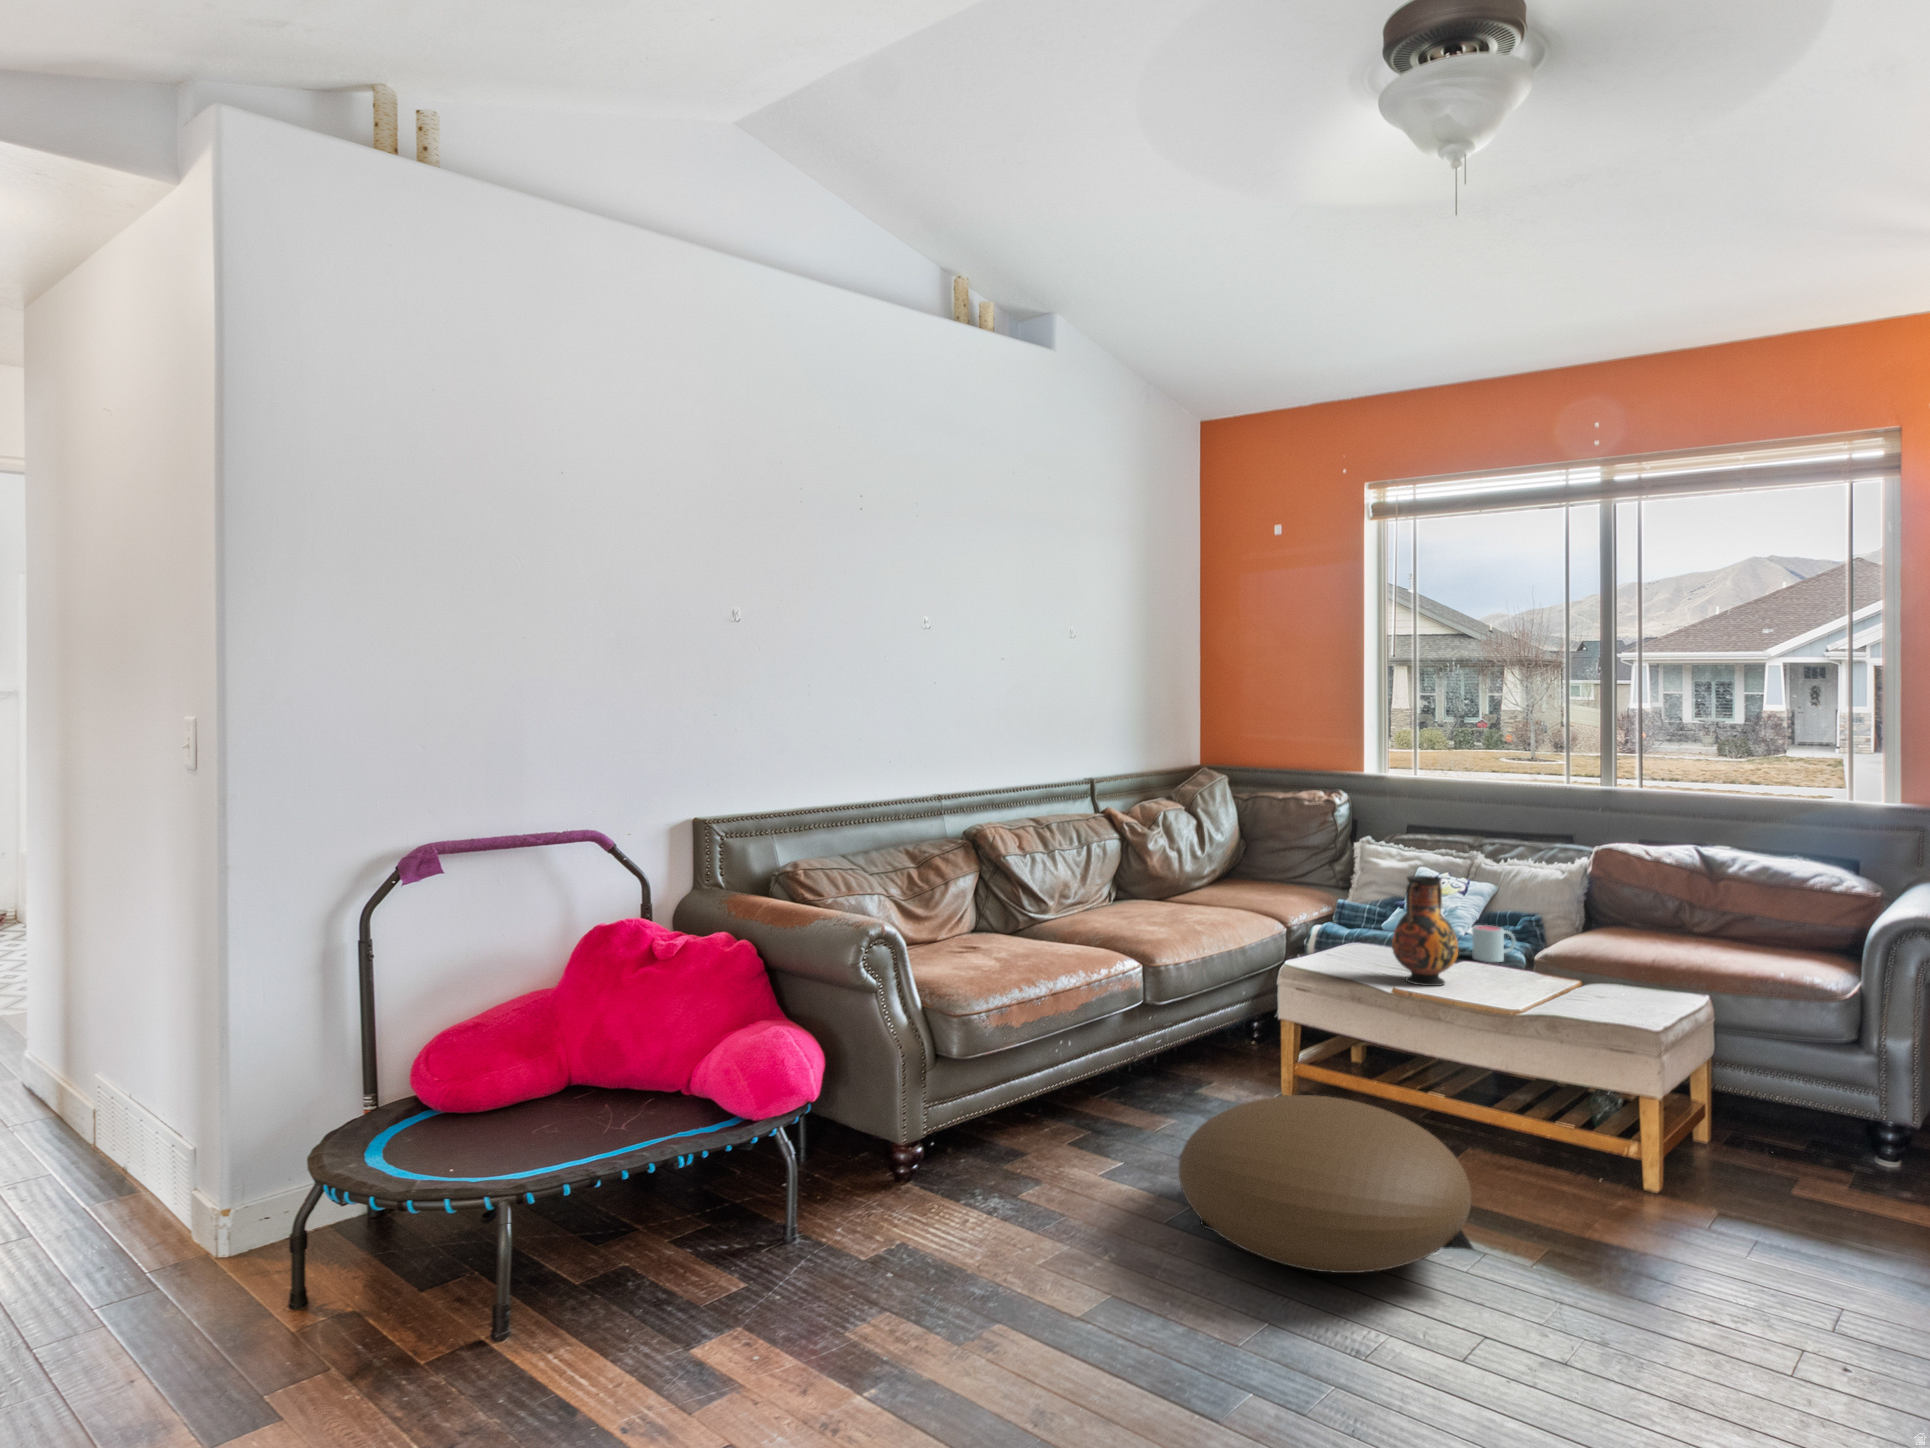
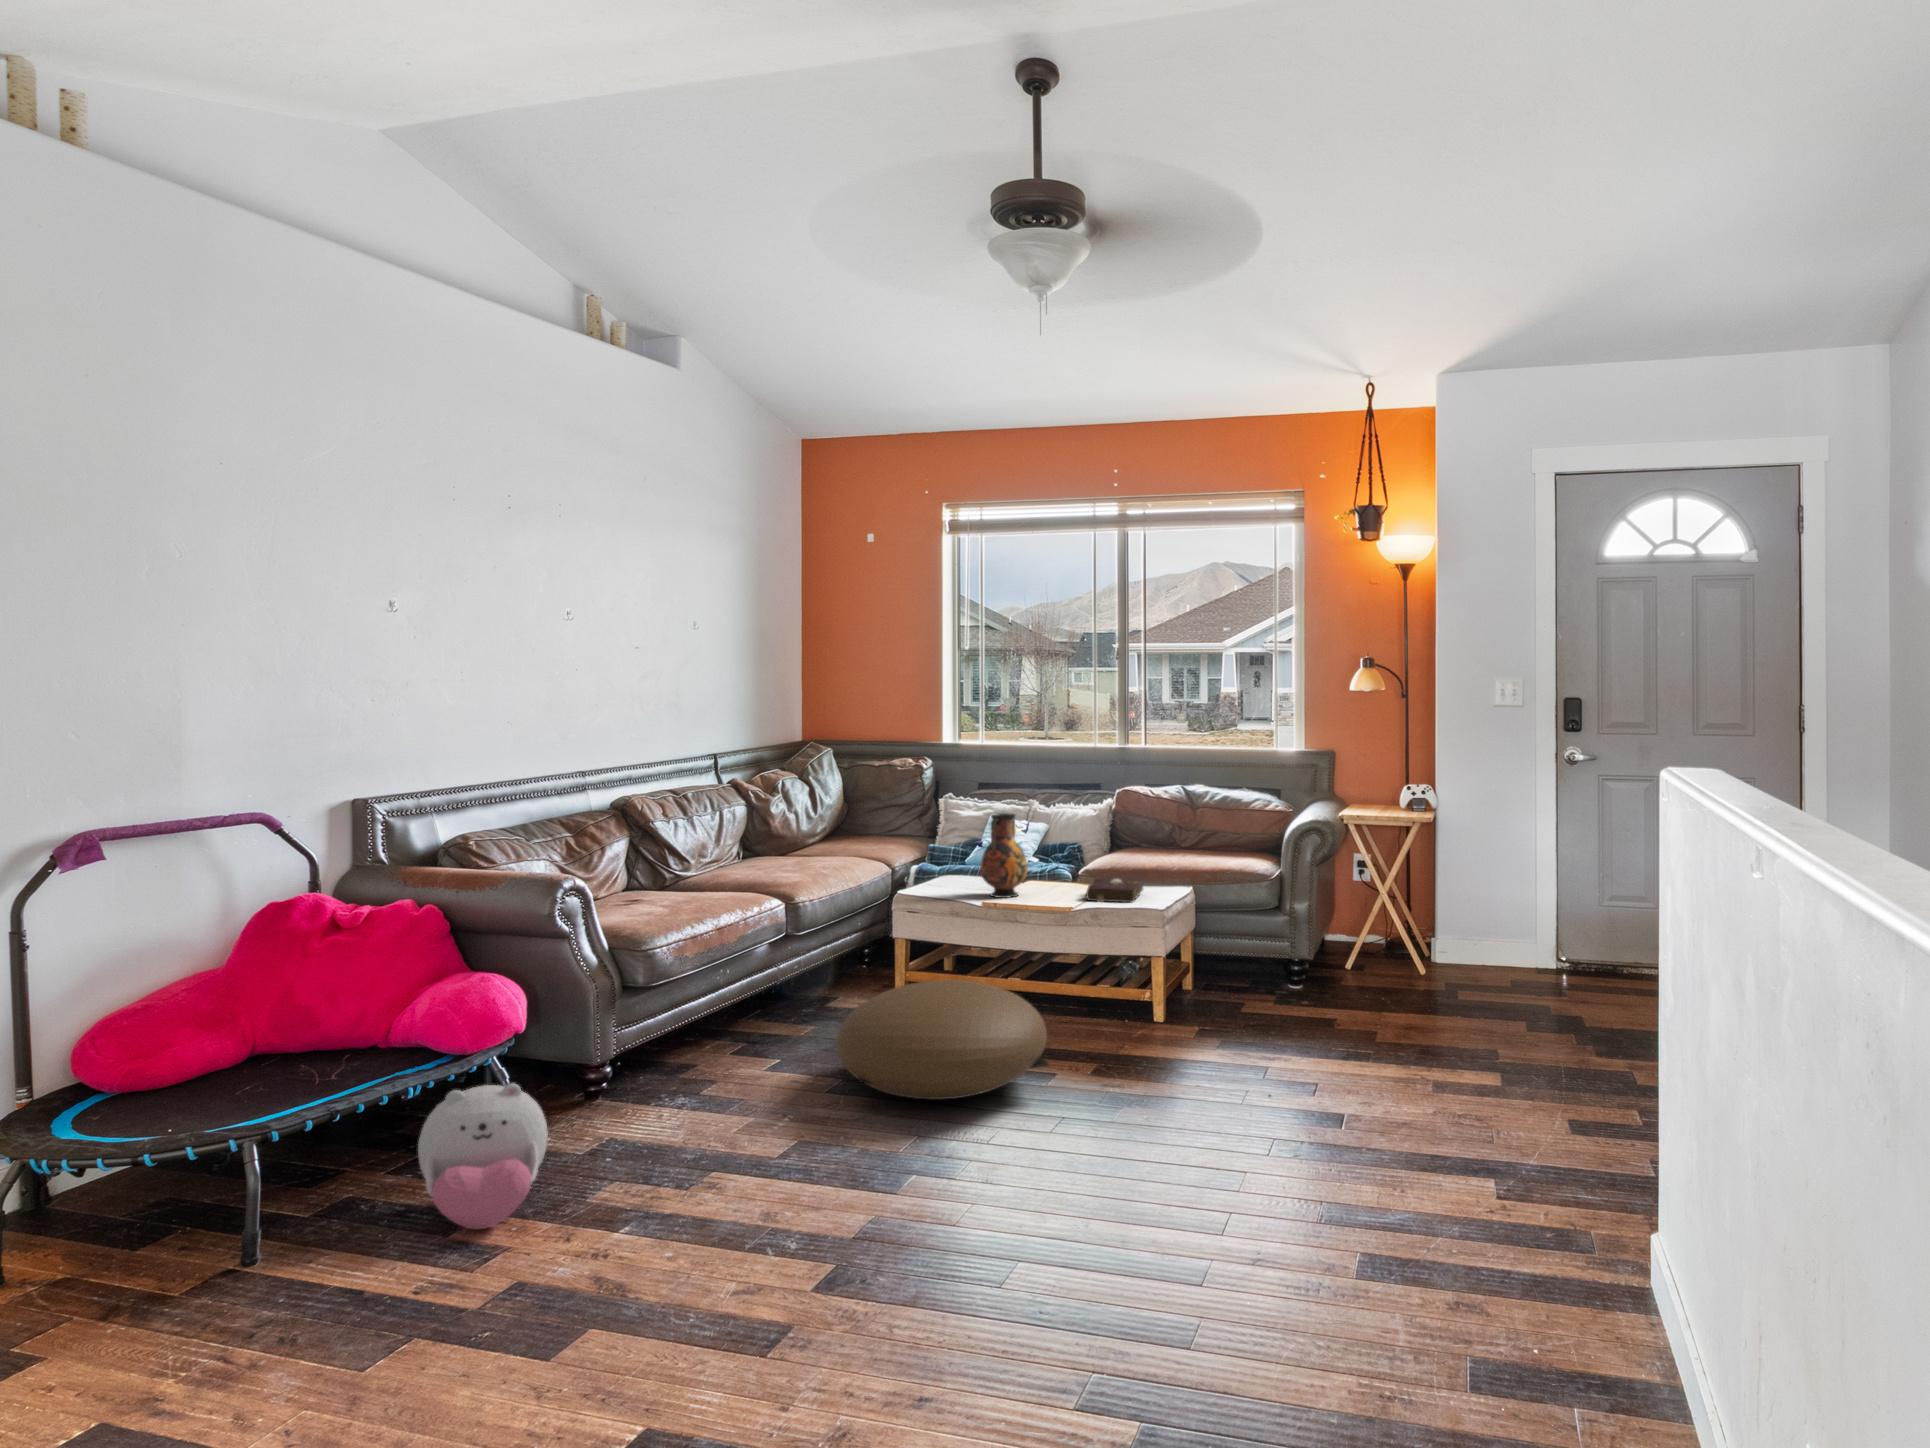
mug: present [1472,925,1515,962] -> none [1034,853,1064,881]
book: none [1542,969,1631,1015] -> present [1086,876,1143,902]
plush toy: none [669,1173,809,1350] -> present [418,1083,548,1230]

